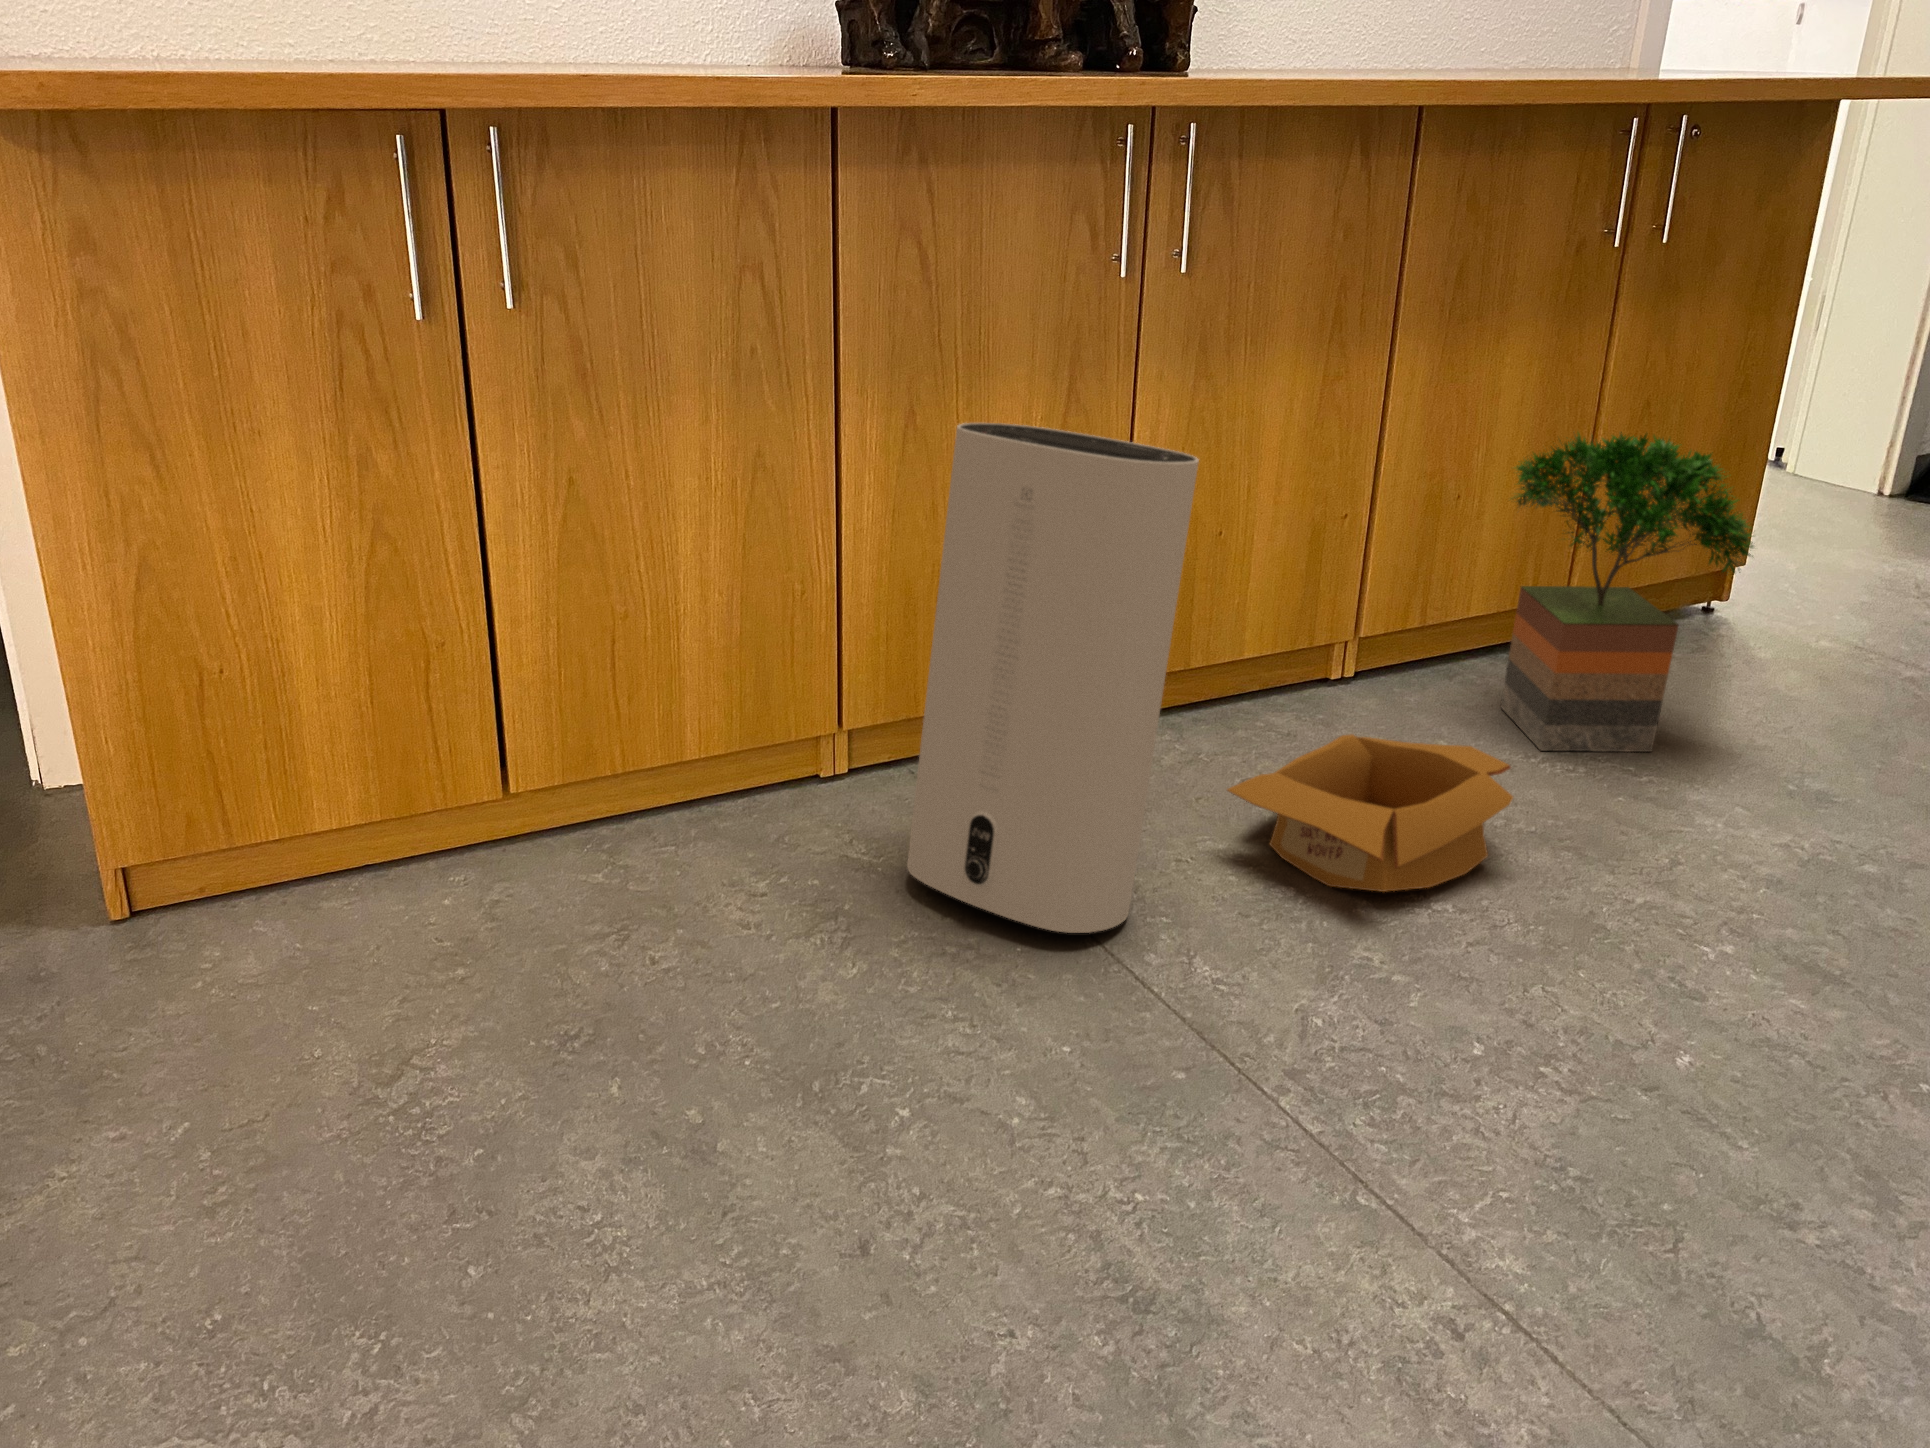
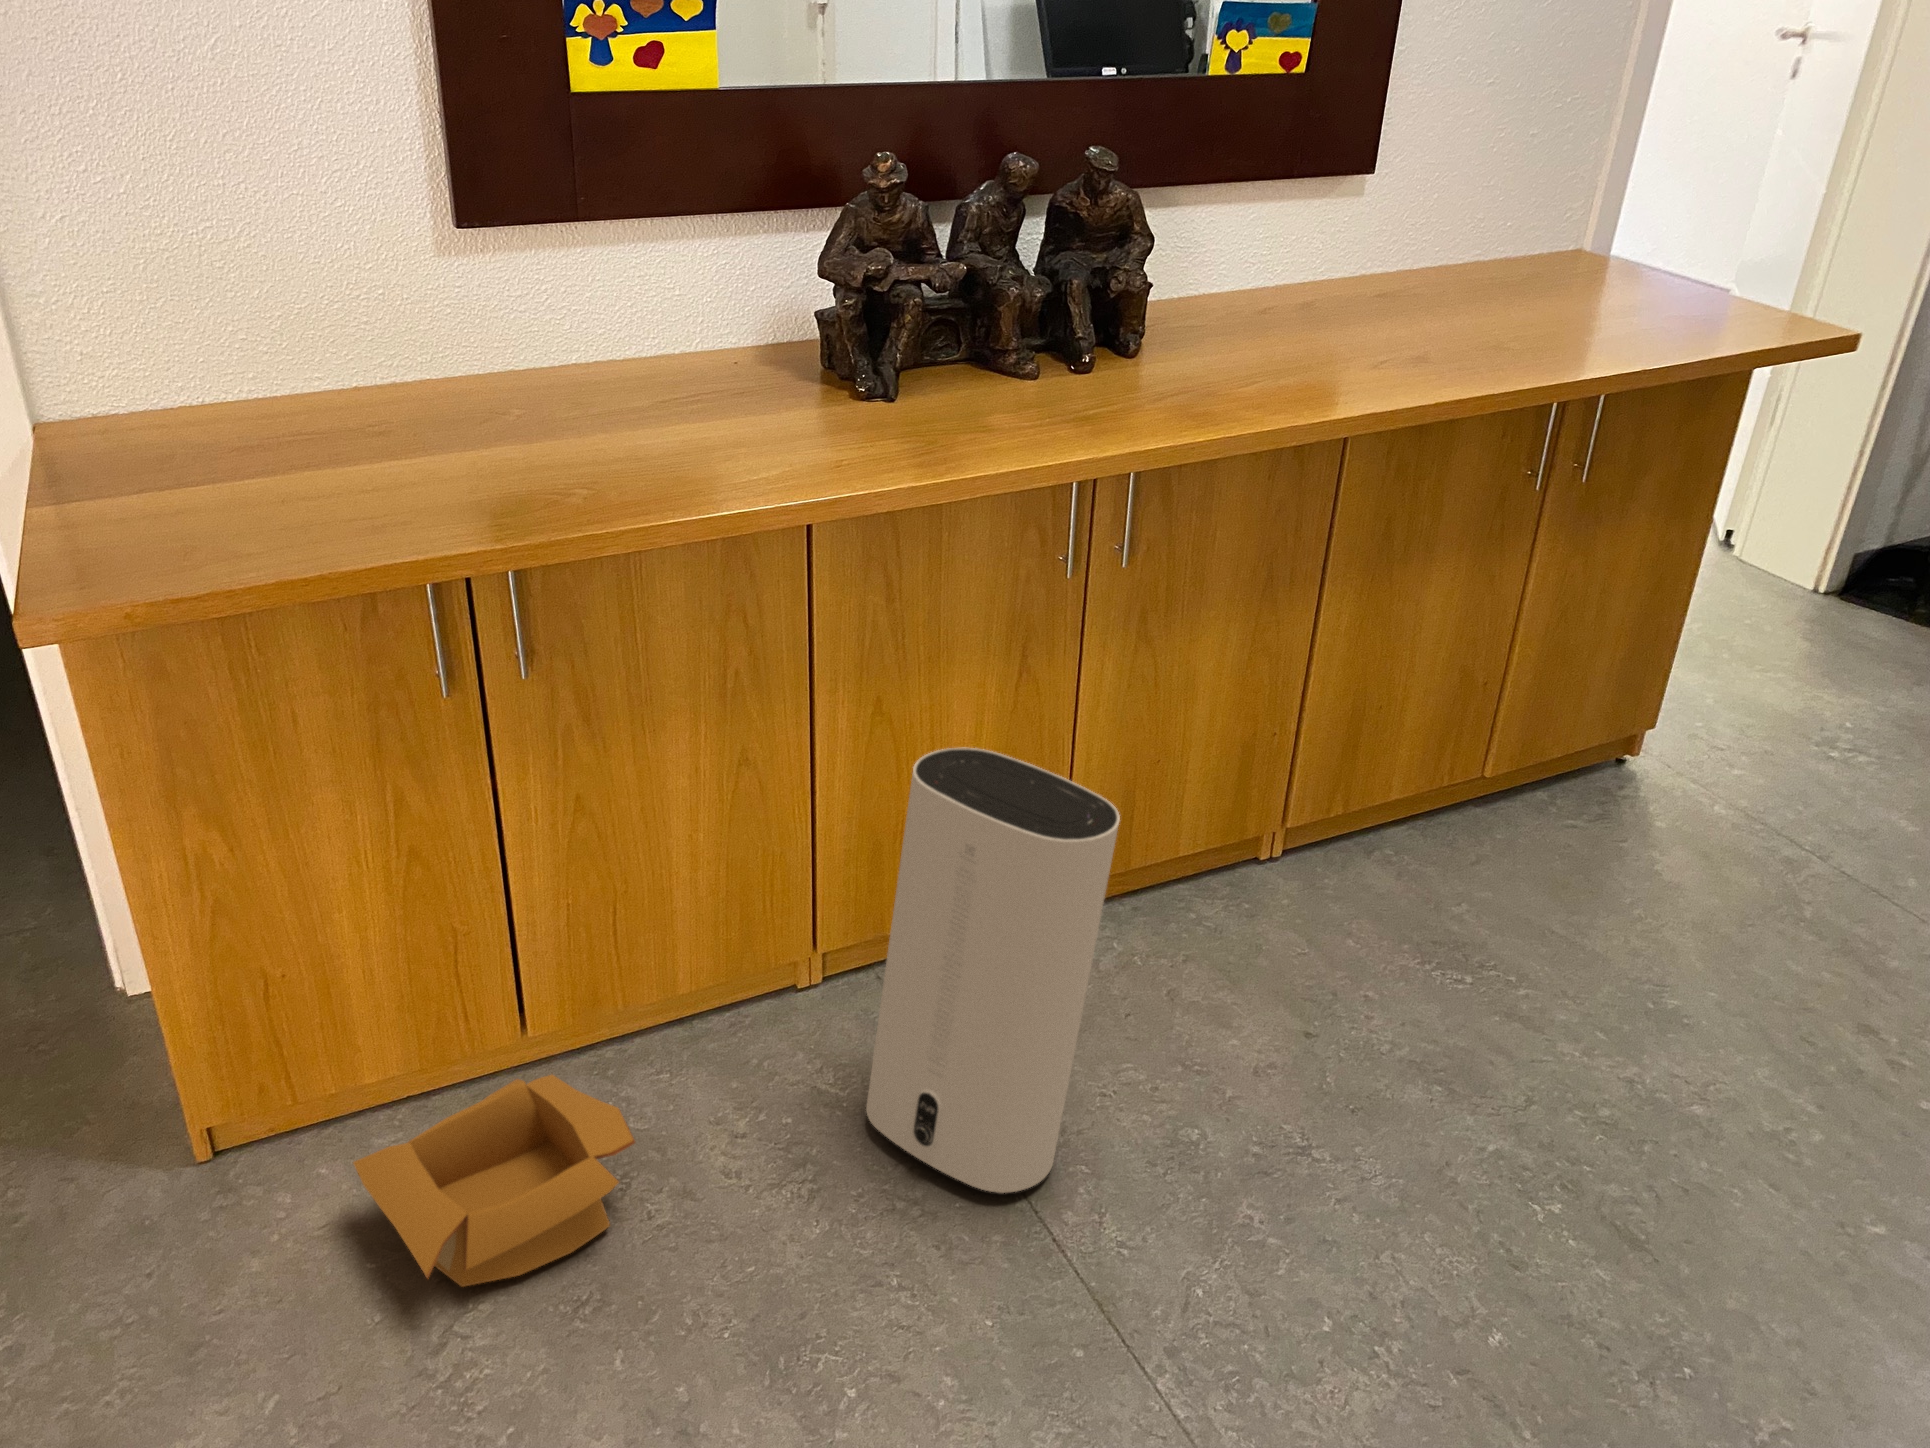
potted tree: present [1500,432,1754,752] -> none [1410,675,1634,957]
cardboard box: present [1227,734,1513,892] -> present [354,1075,635,1287]

